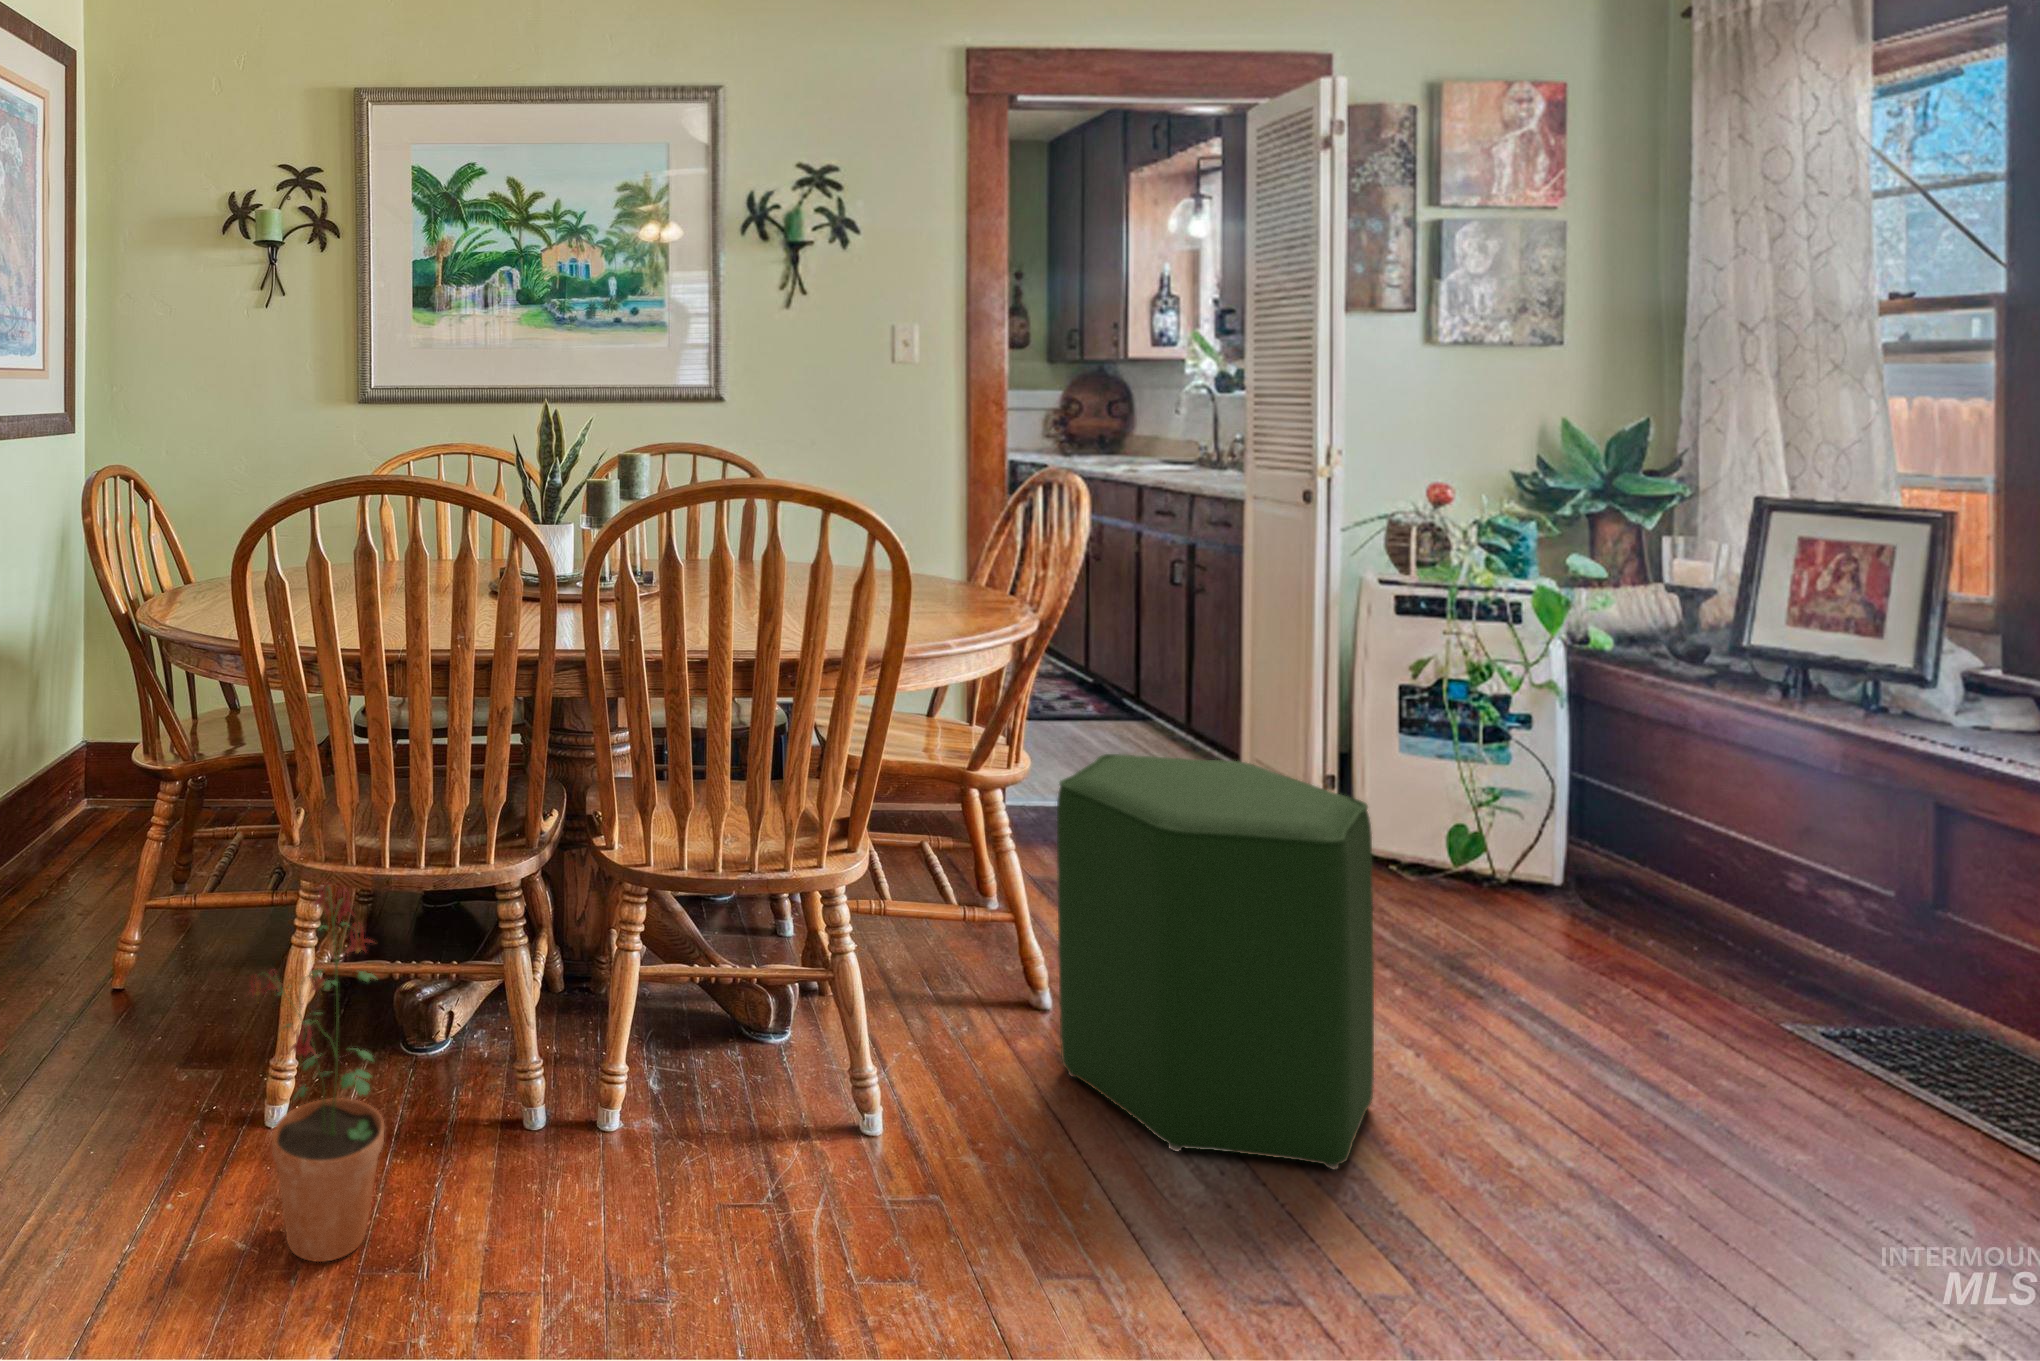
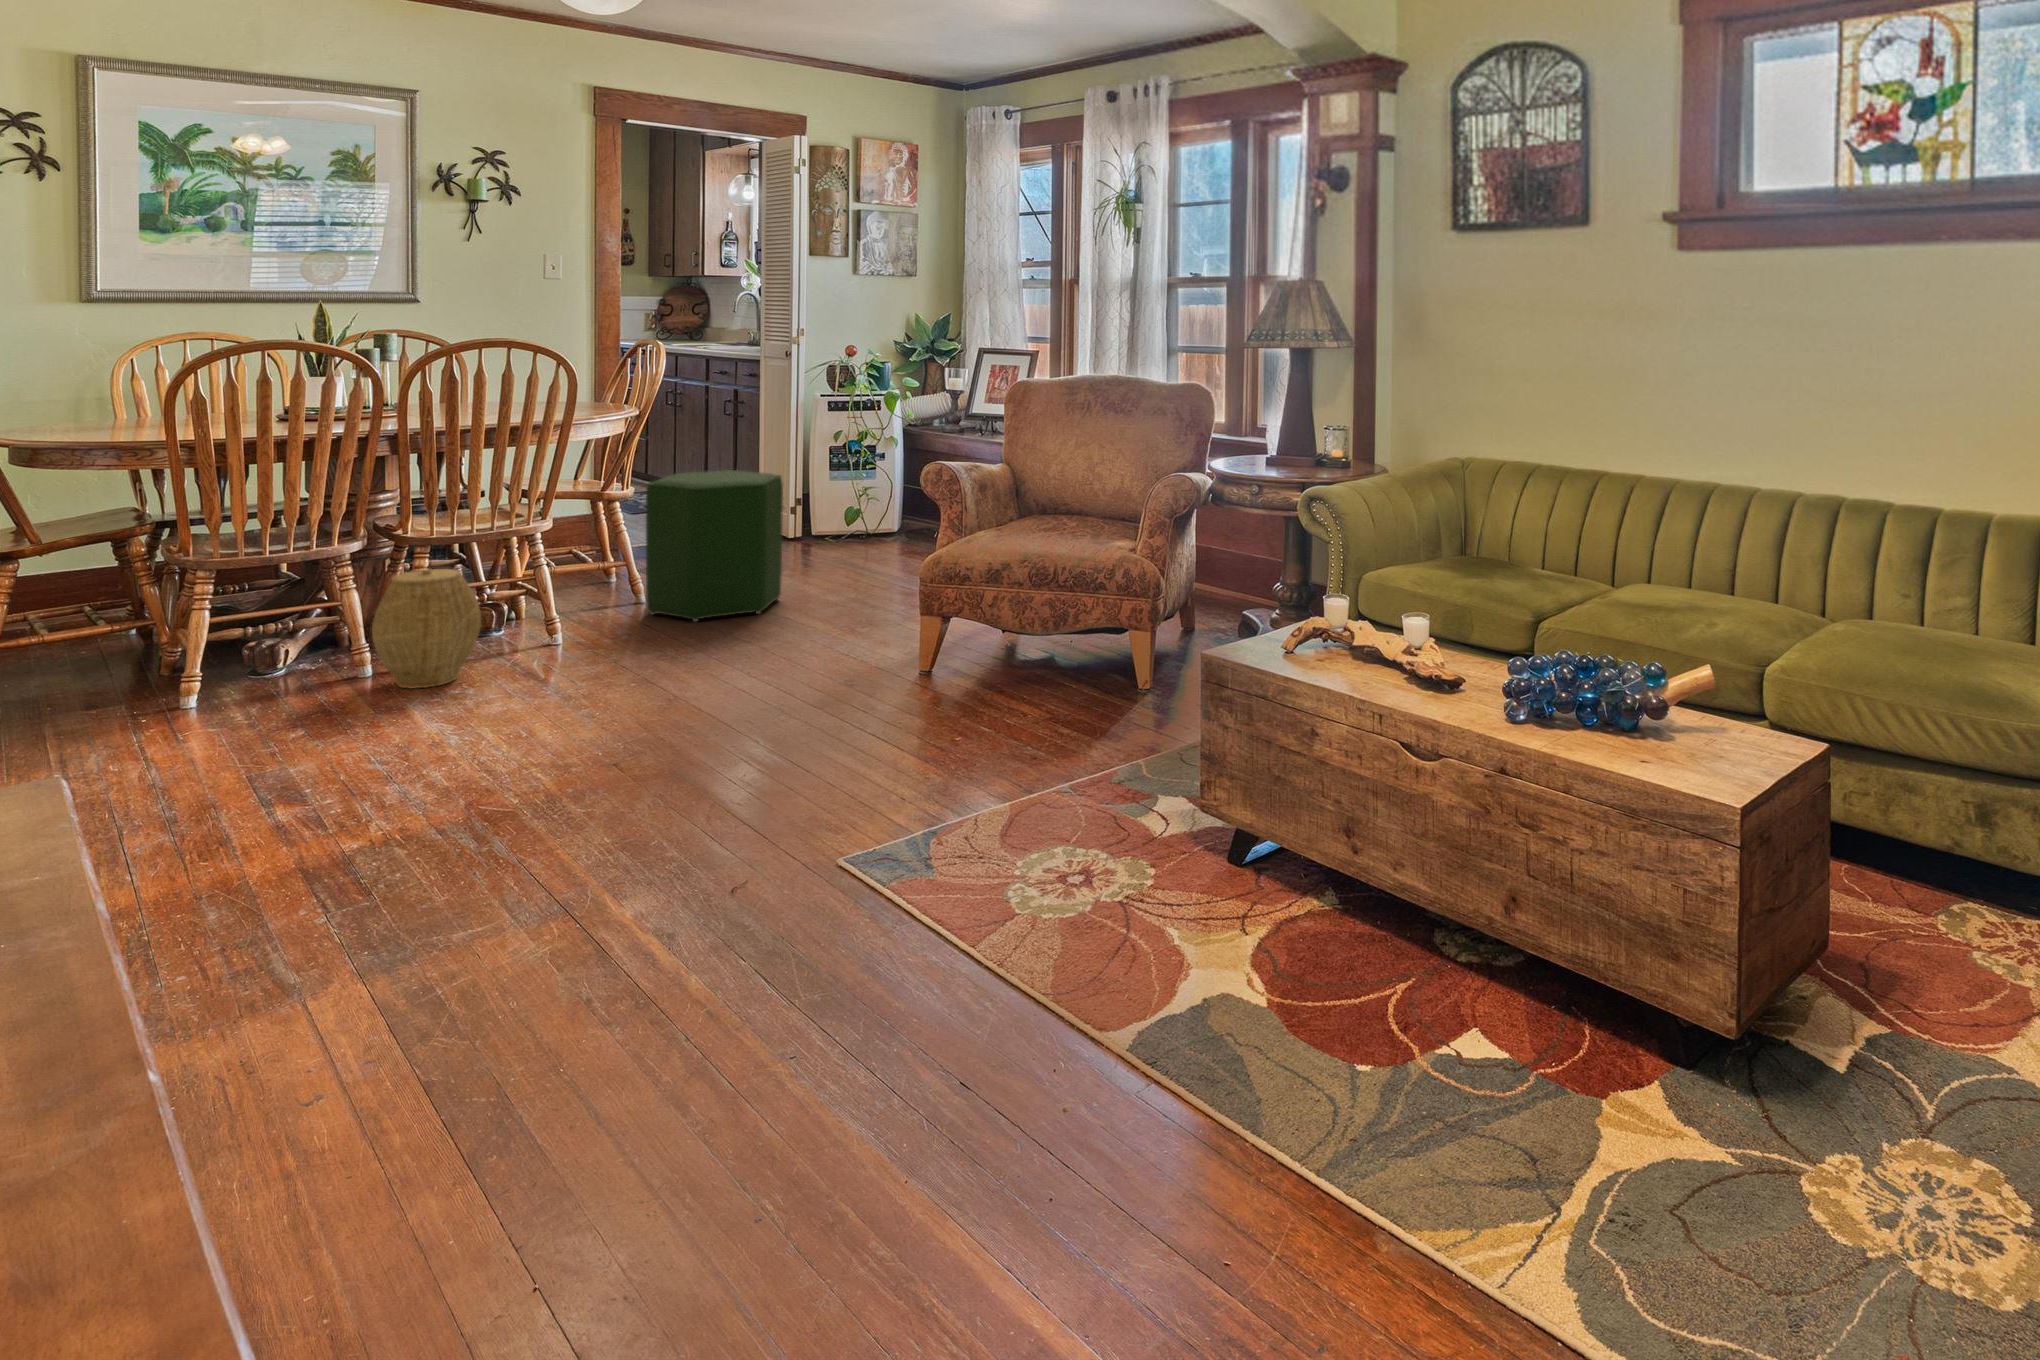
potted plant: present [251,883,384,1262] -> none [211,551,315,716]
woven basket: none [505,956,704,1260] -> present [372,569,481,688]

